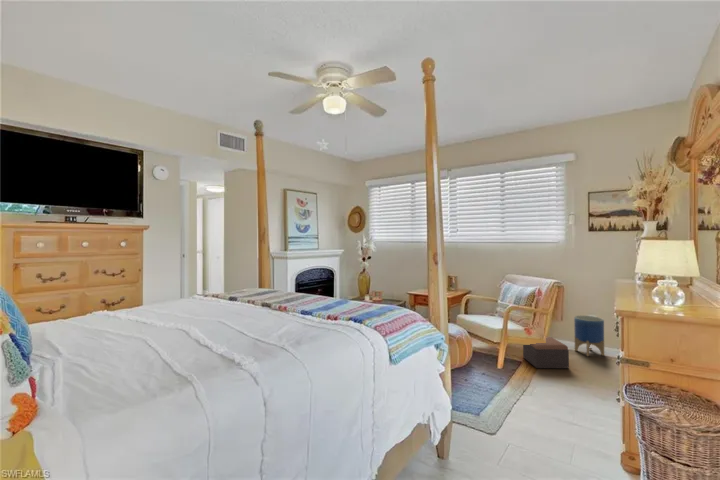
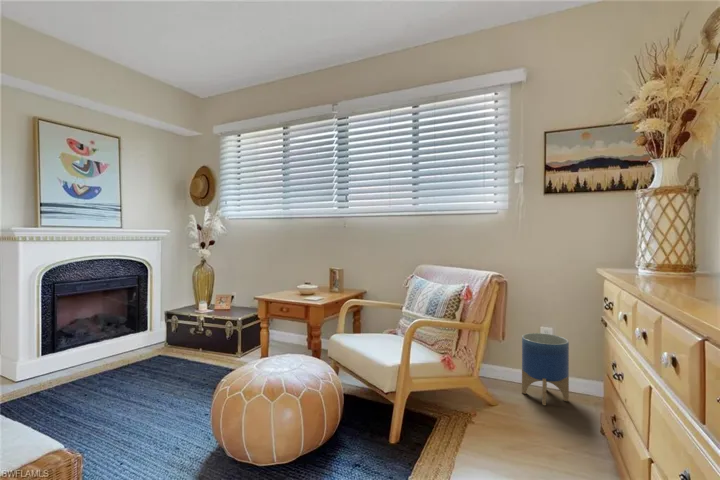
footstool: present [523,337,569,368] -> none [440,378,520,447]

